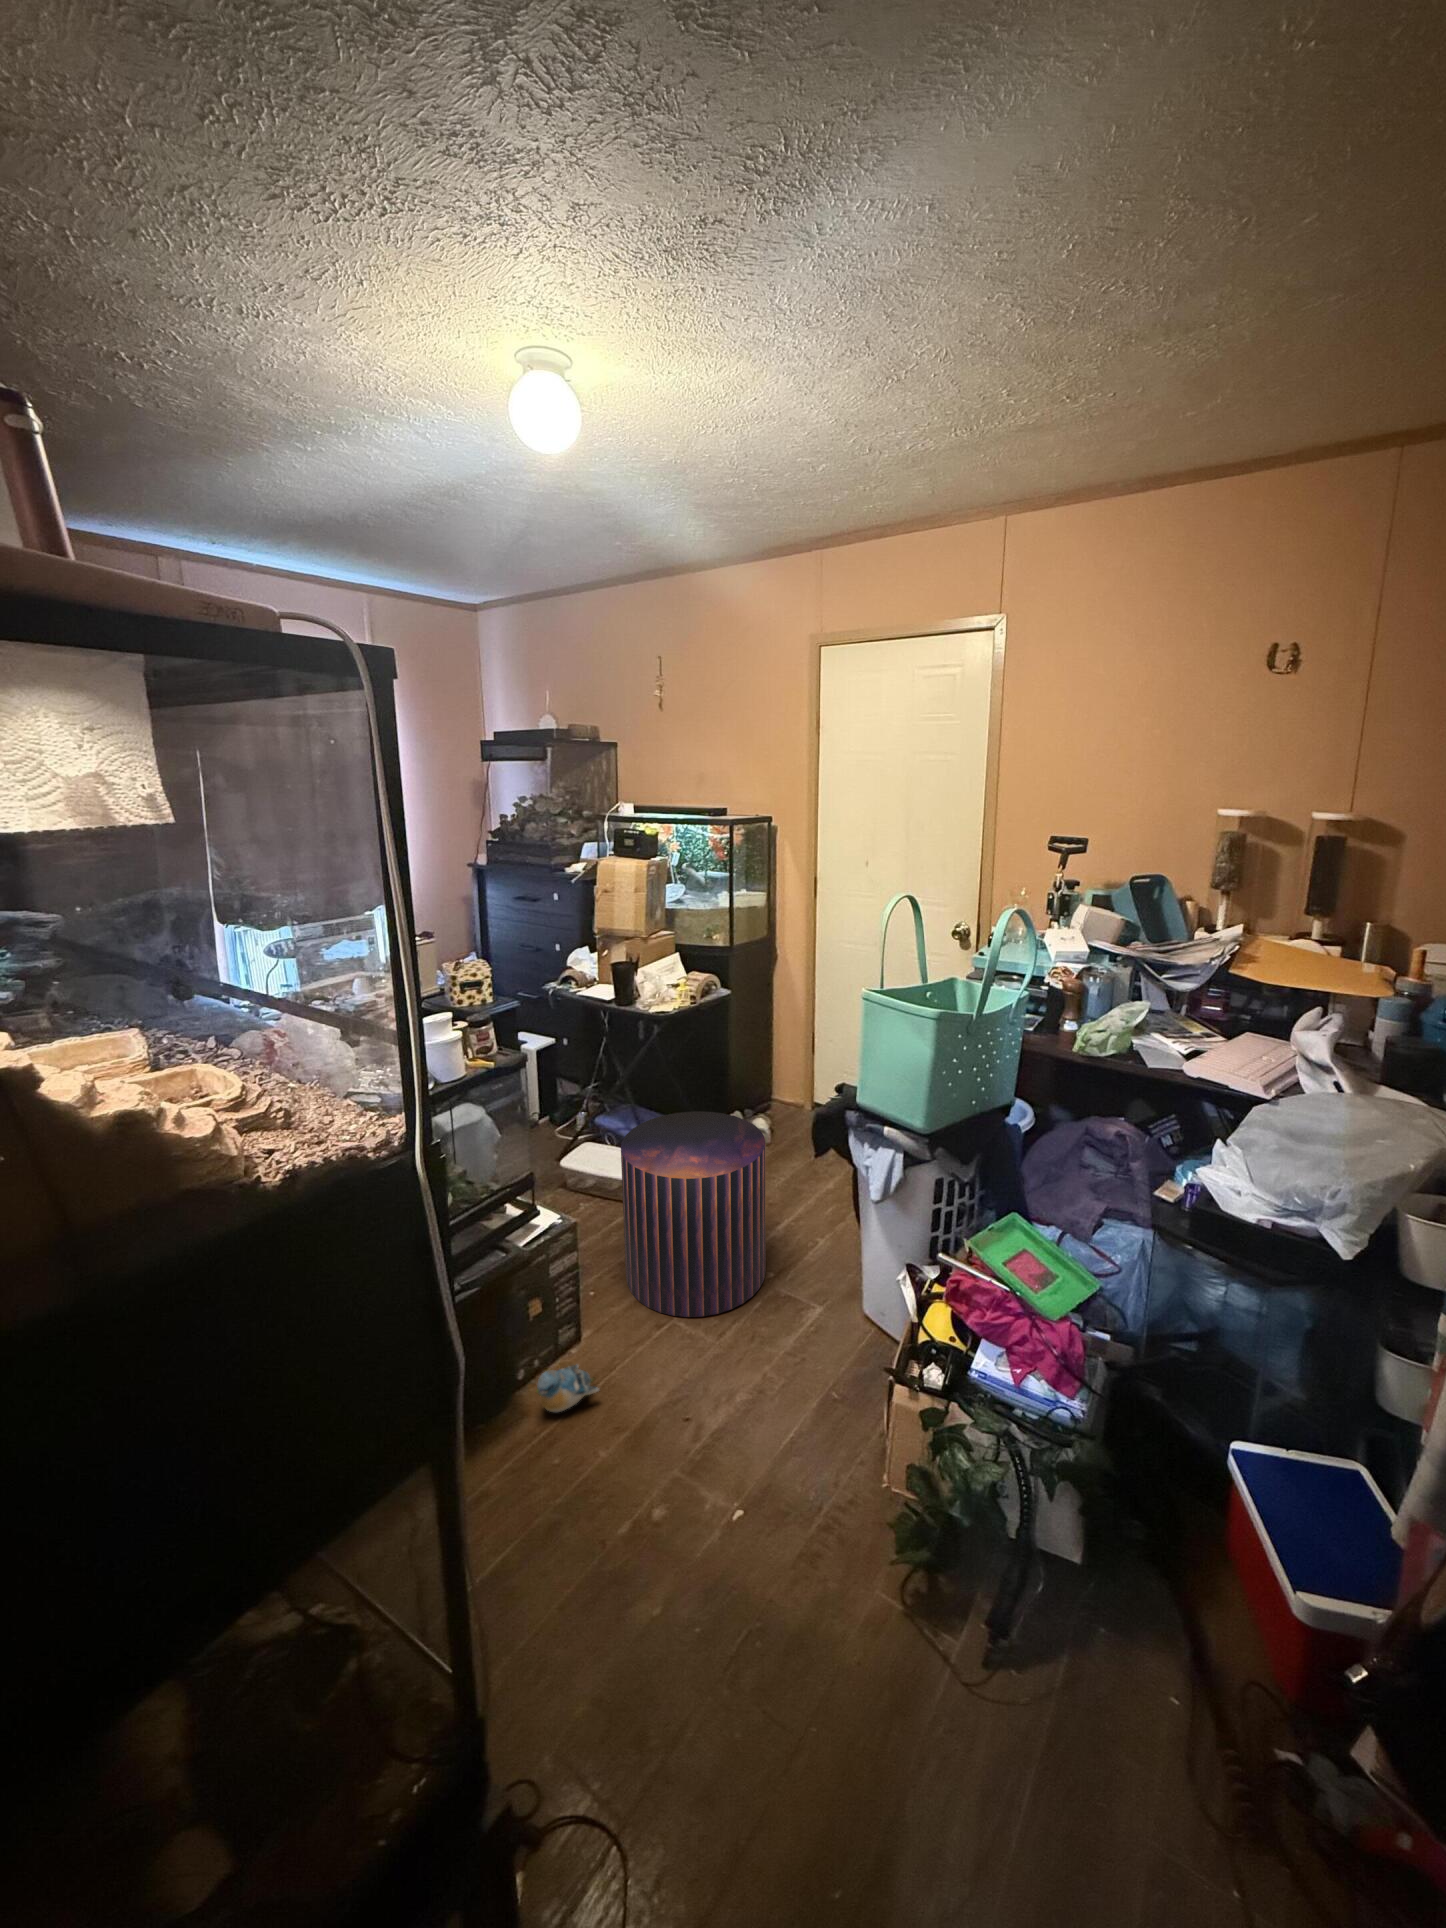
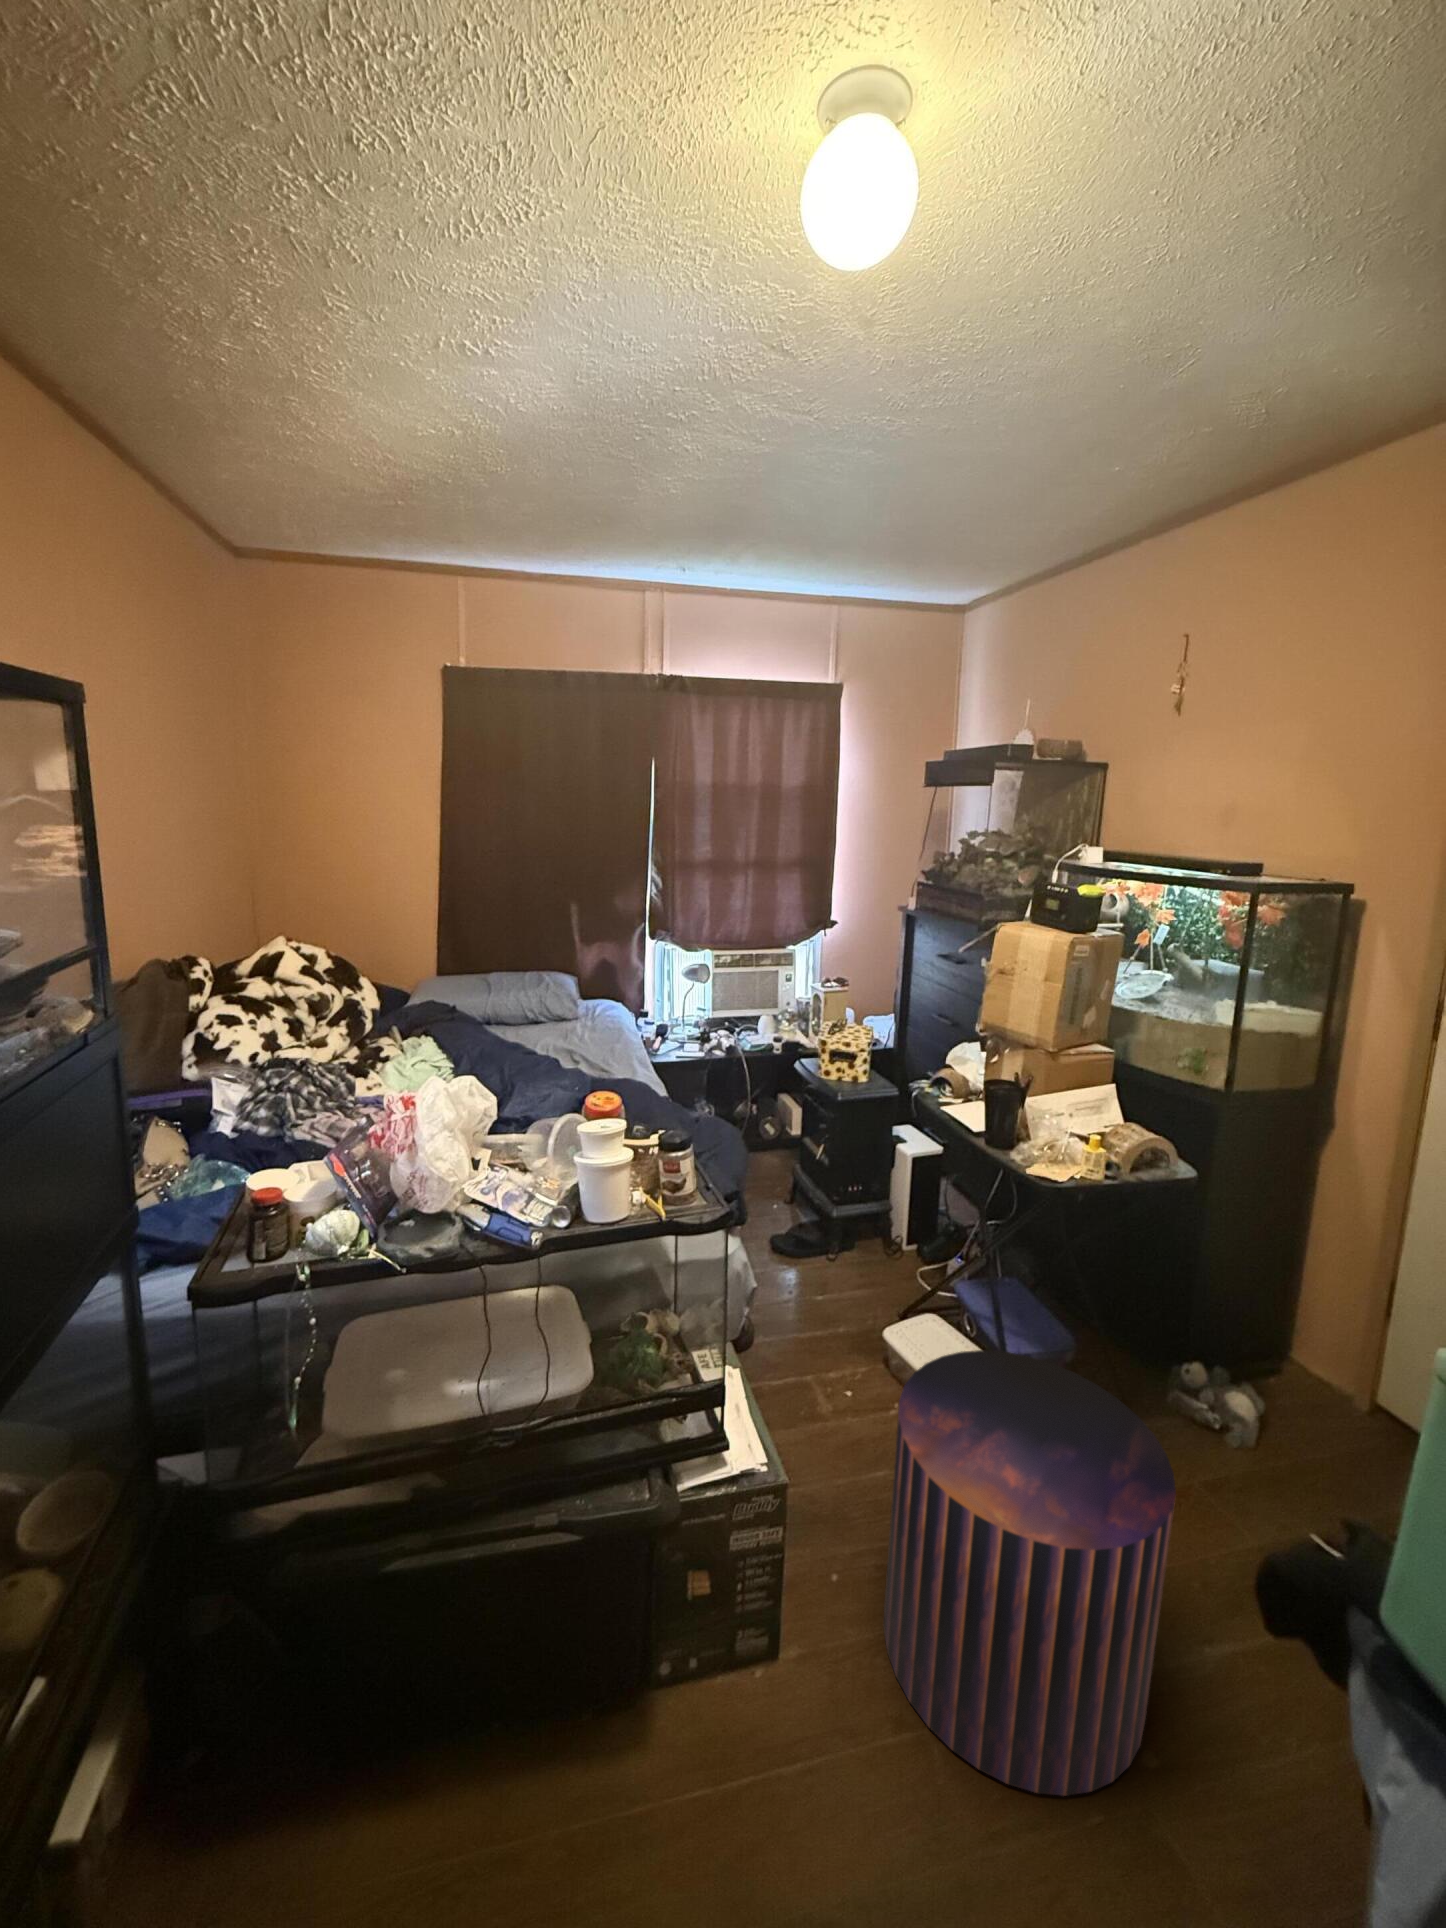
plush toy: present [536,1365,600,1412] -> none [638,1715,746,1808]

